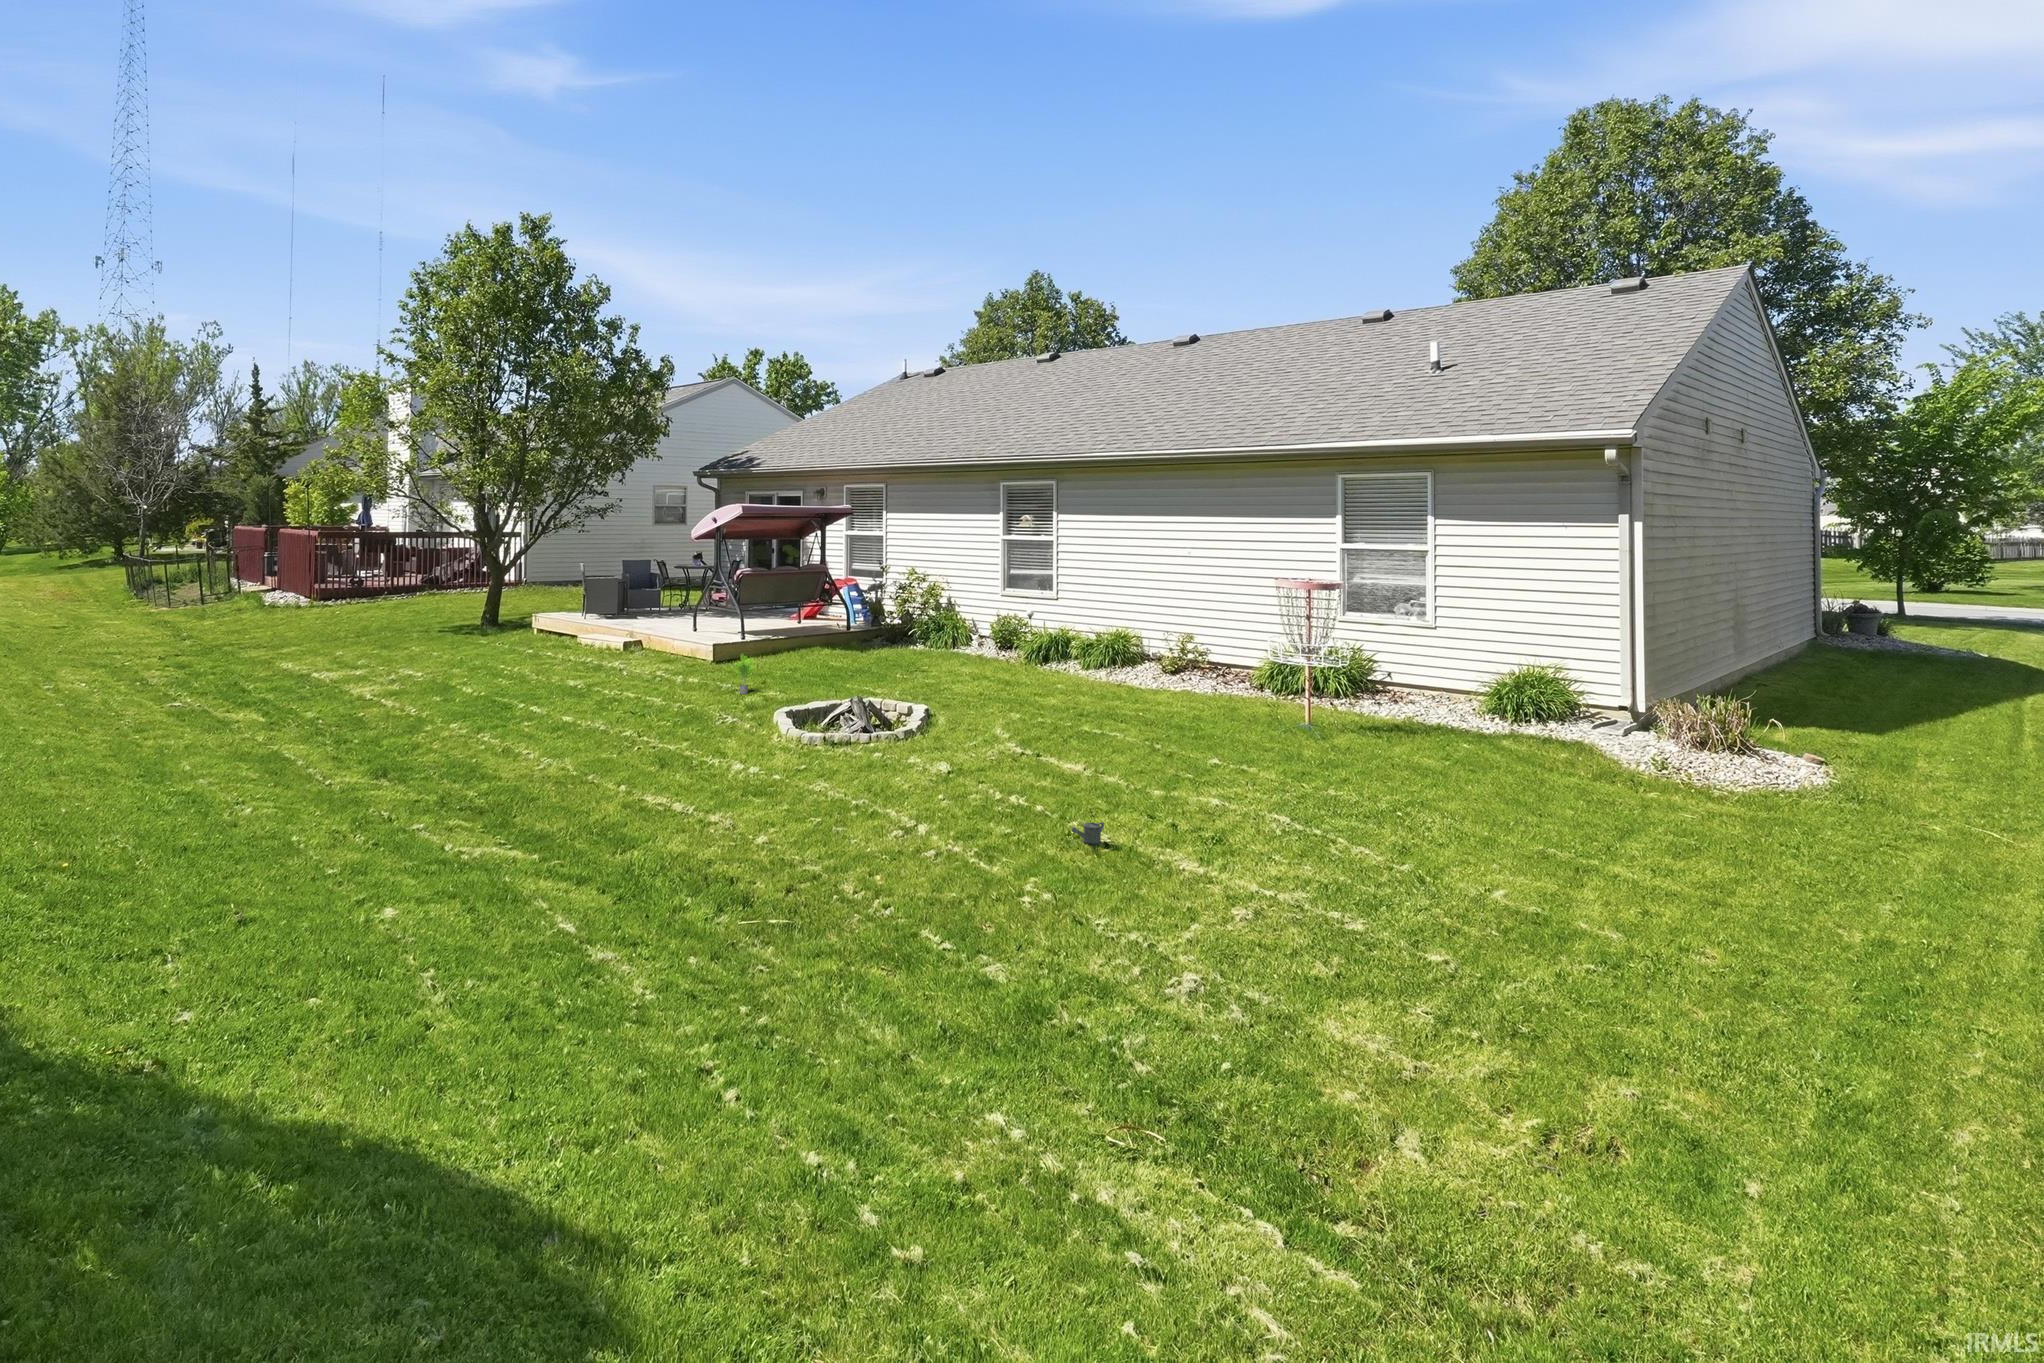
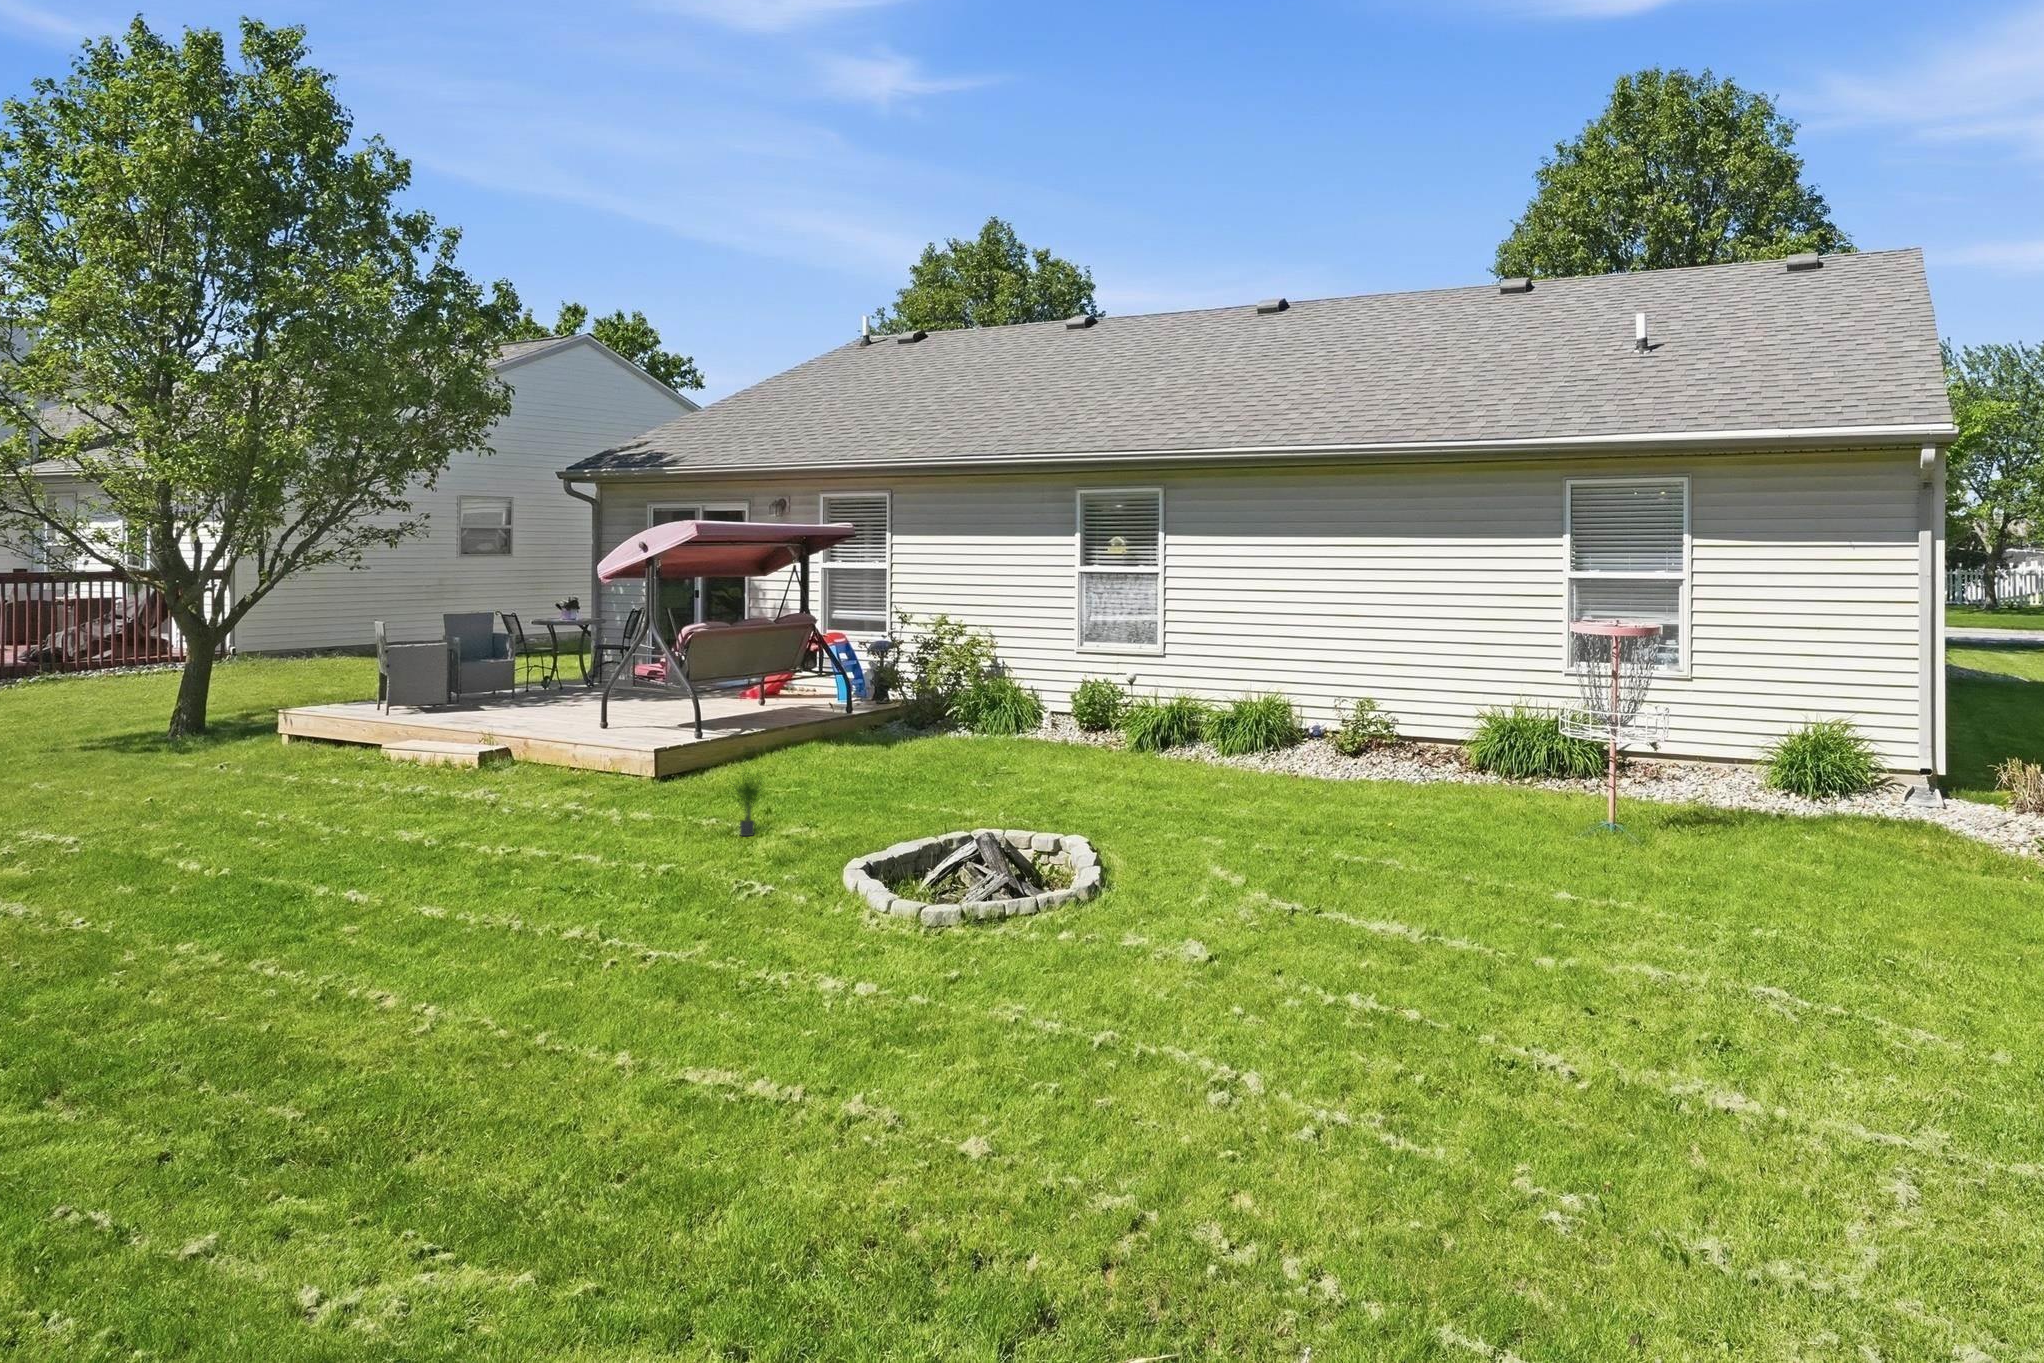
watering can: present [1072,822,1104,845] -> none [1519,1036,1553,1080]

